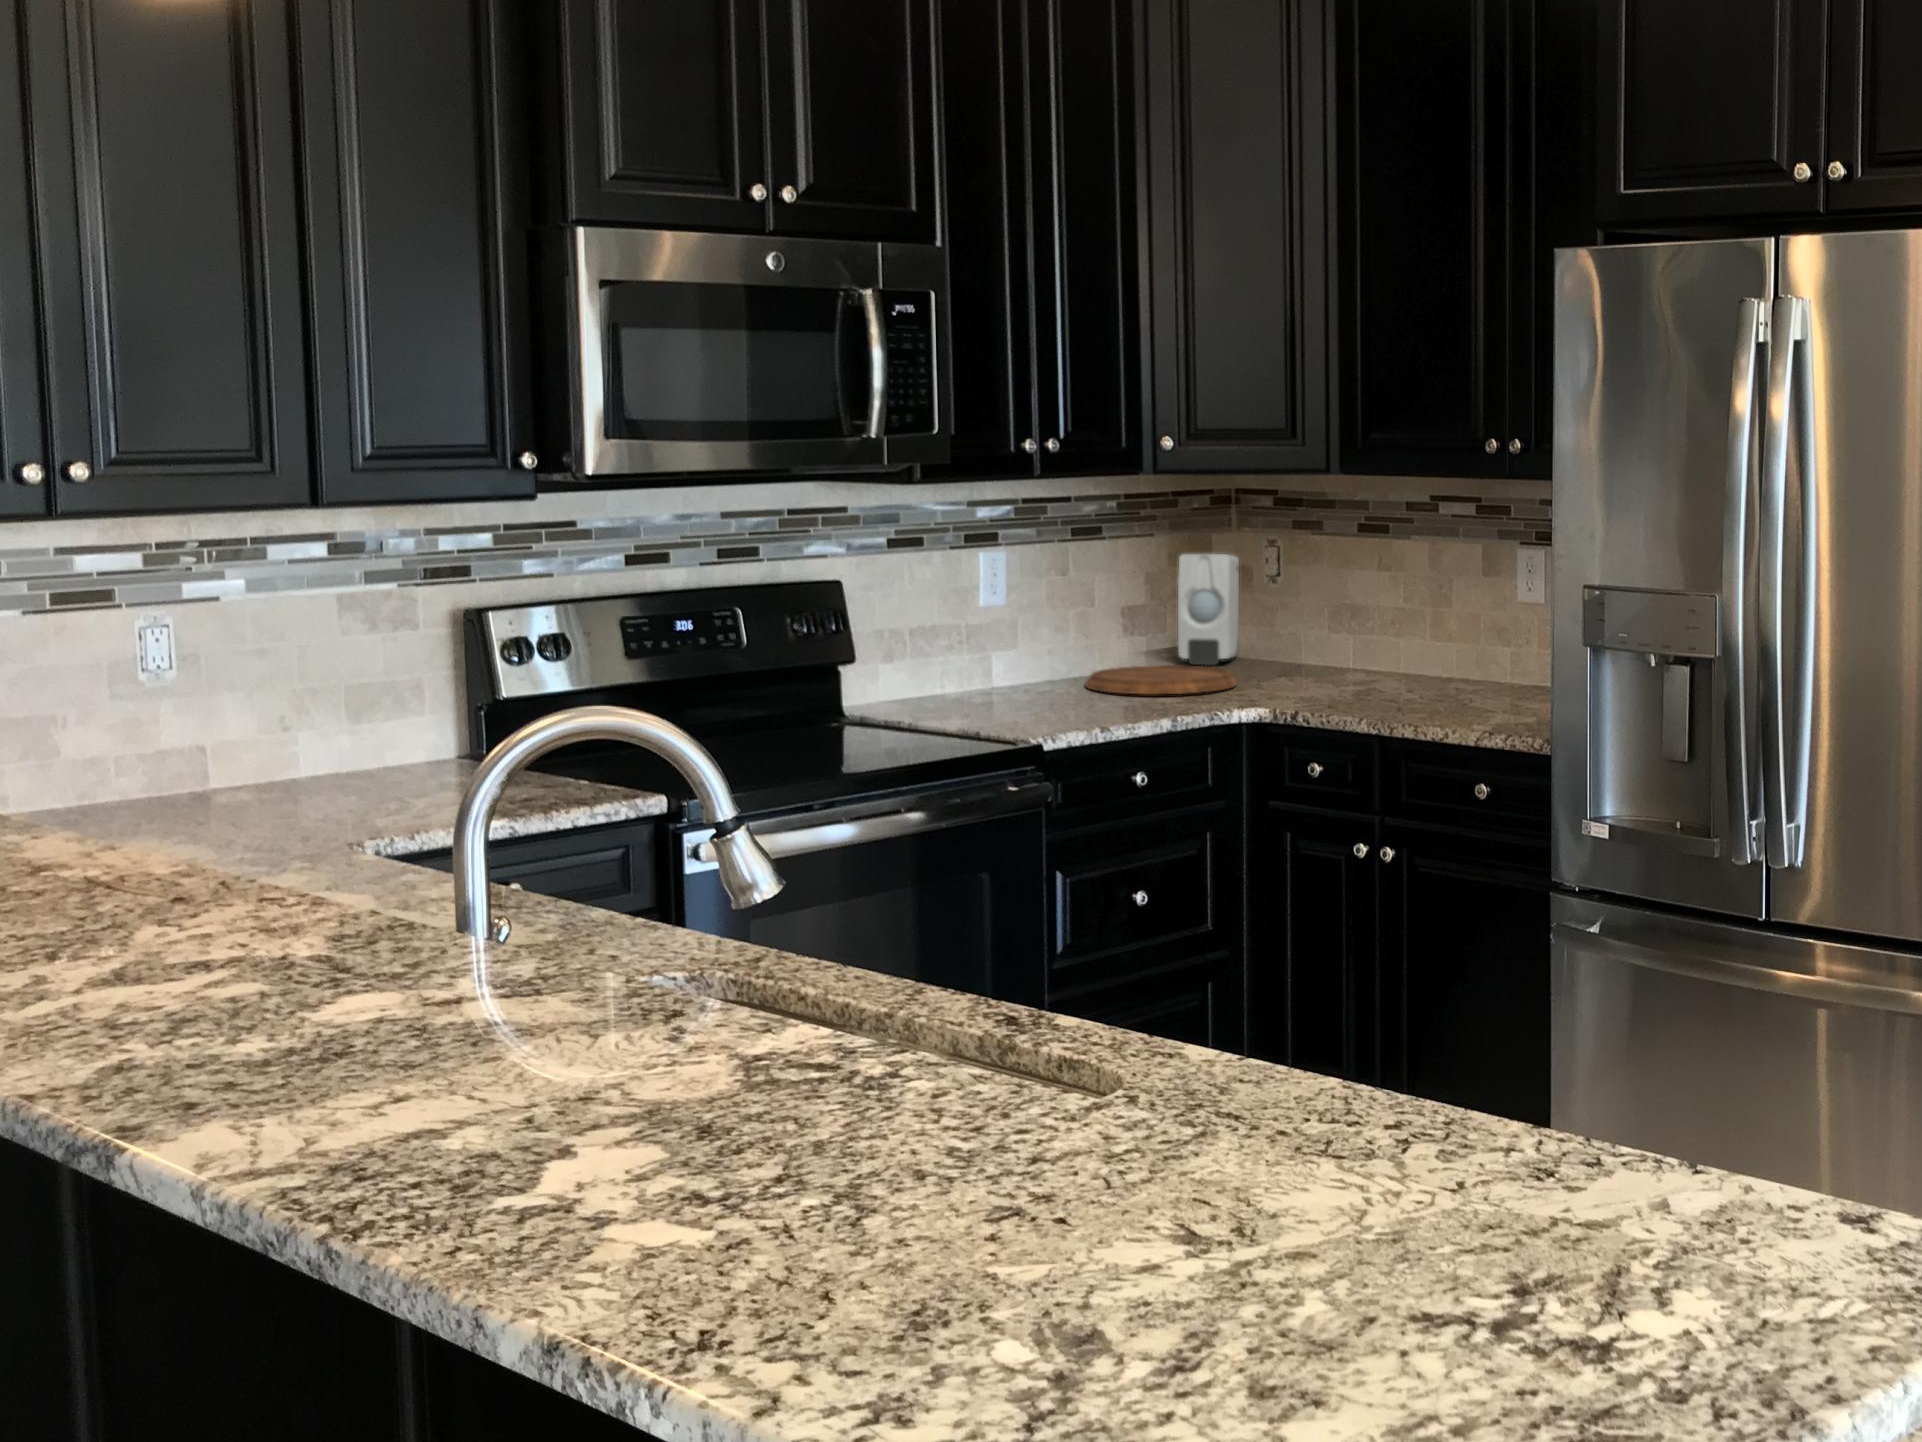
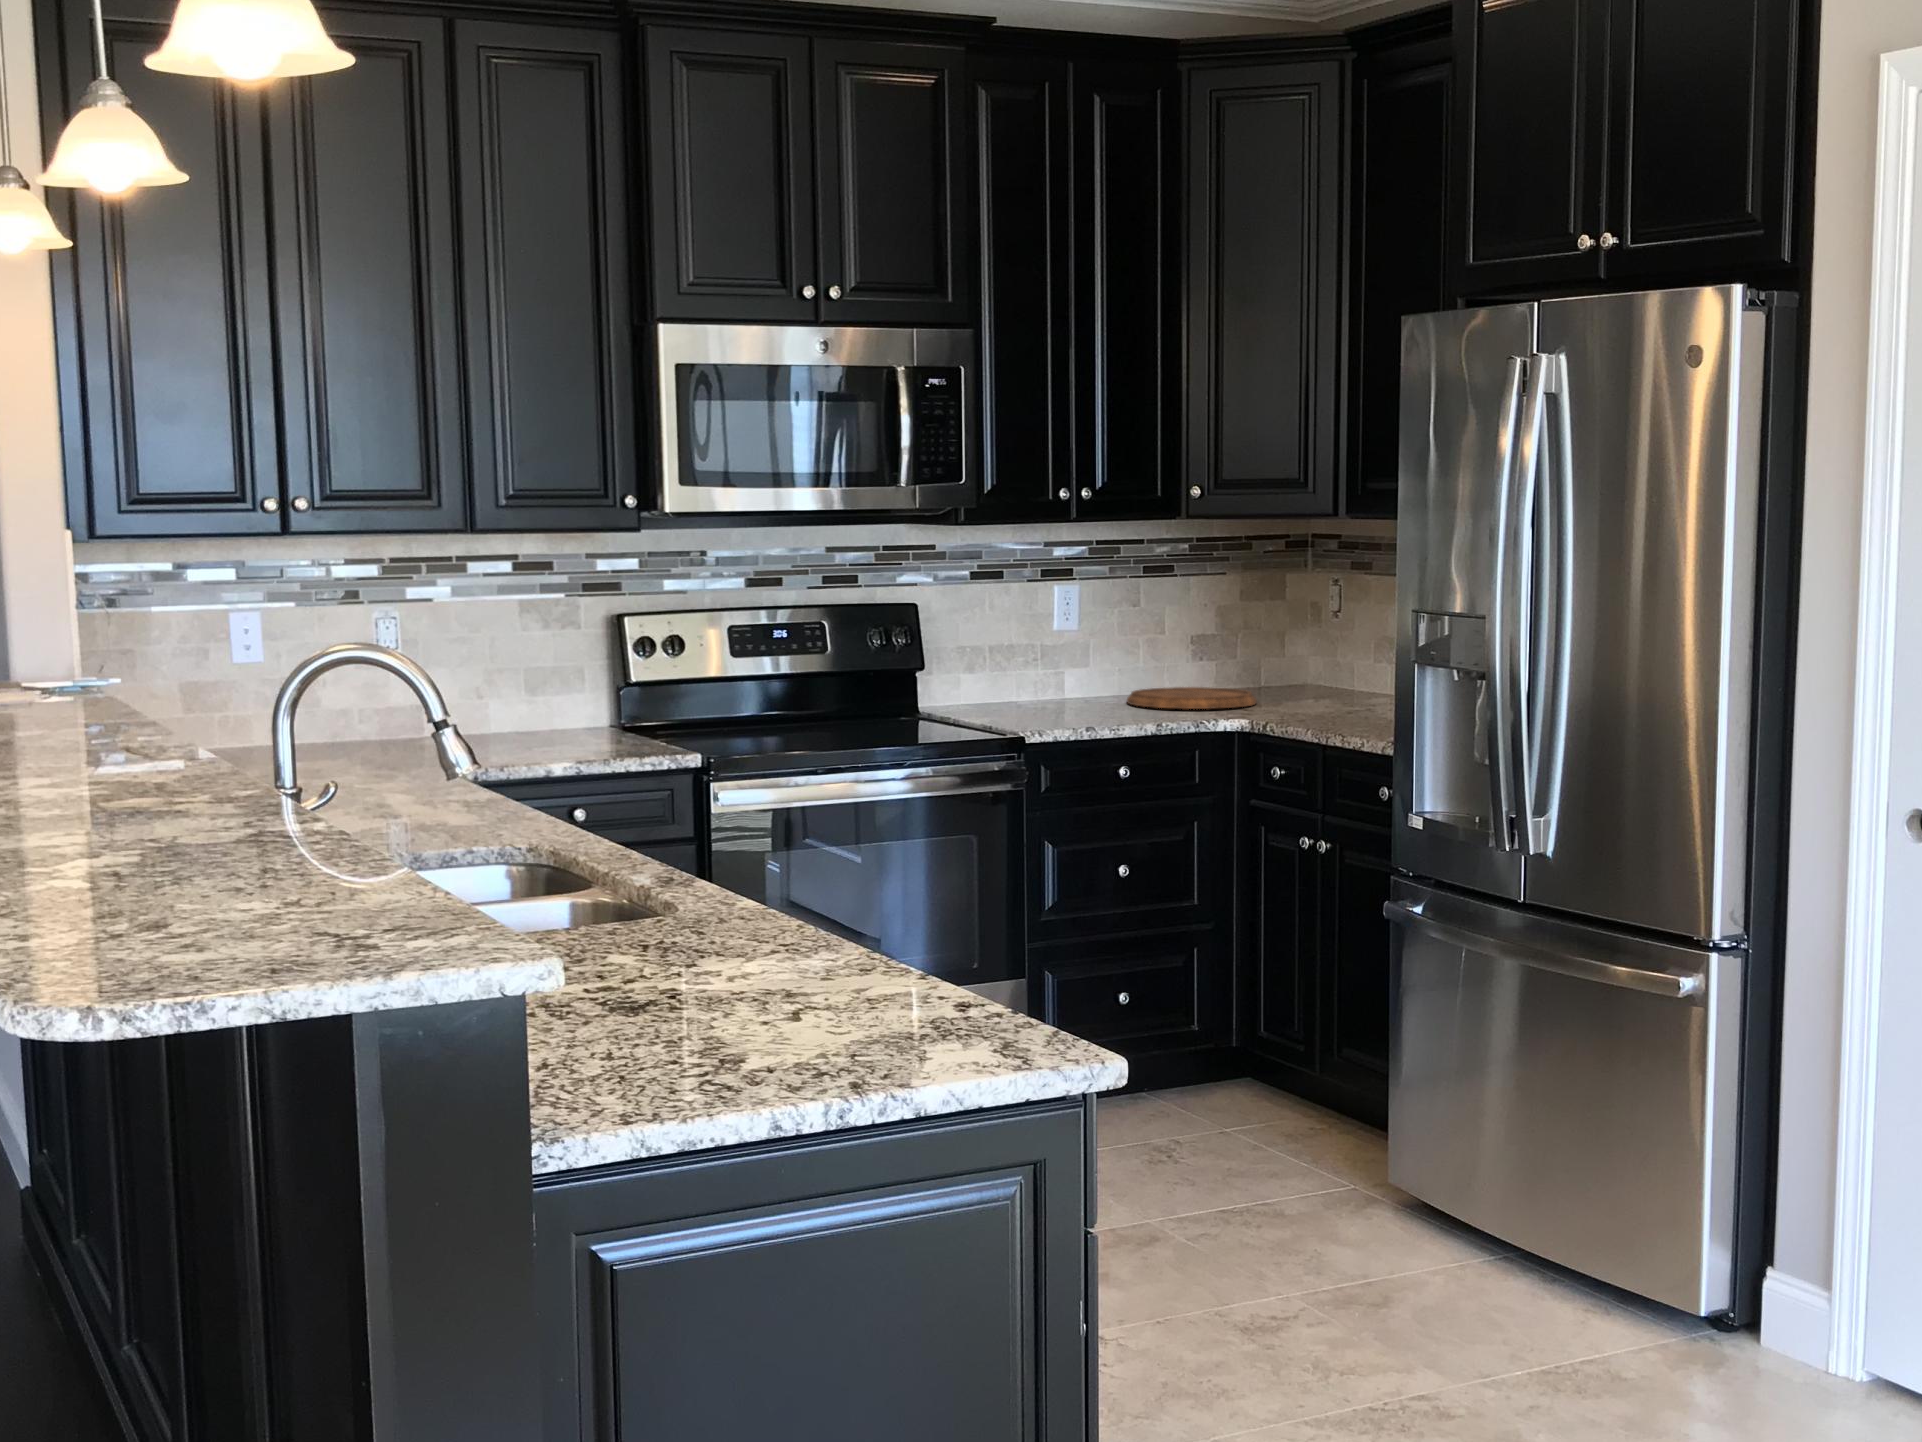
soap dispenser: present [1178,554,1239,665] -> none [1233,591,1299,690]

